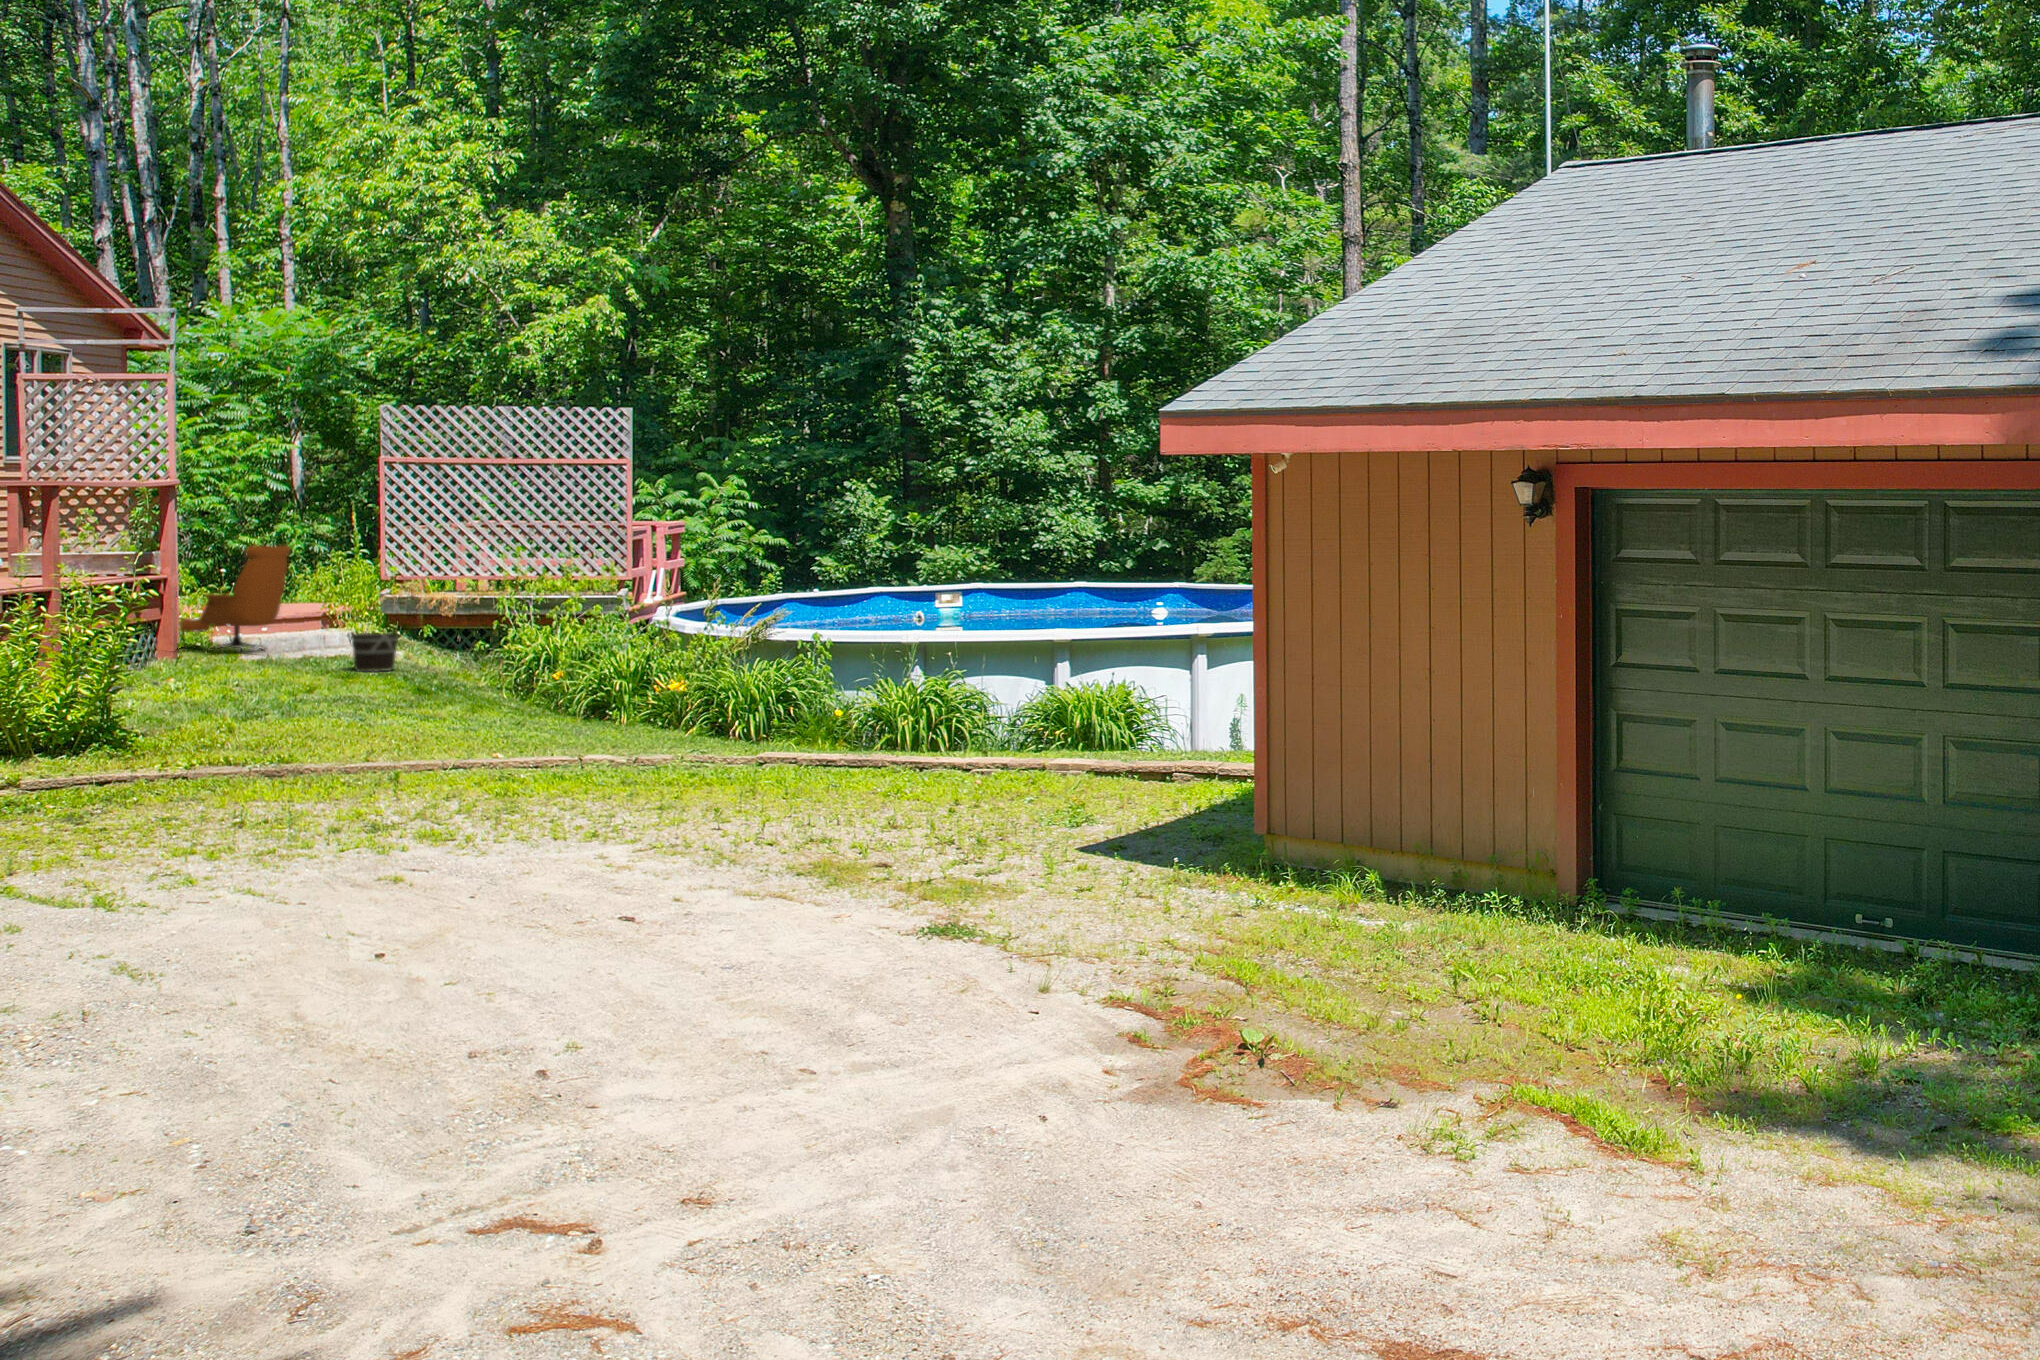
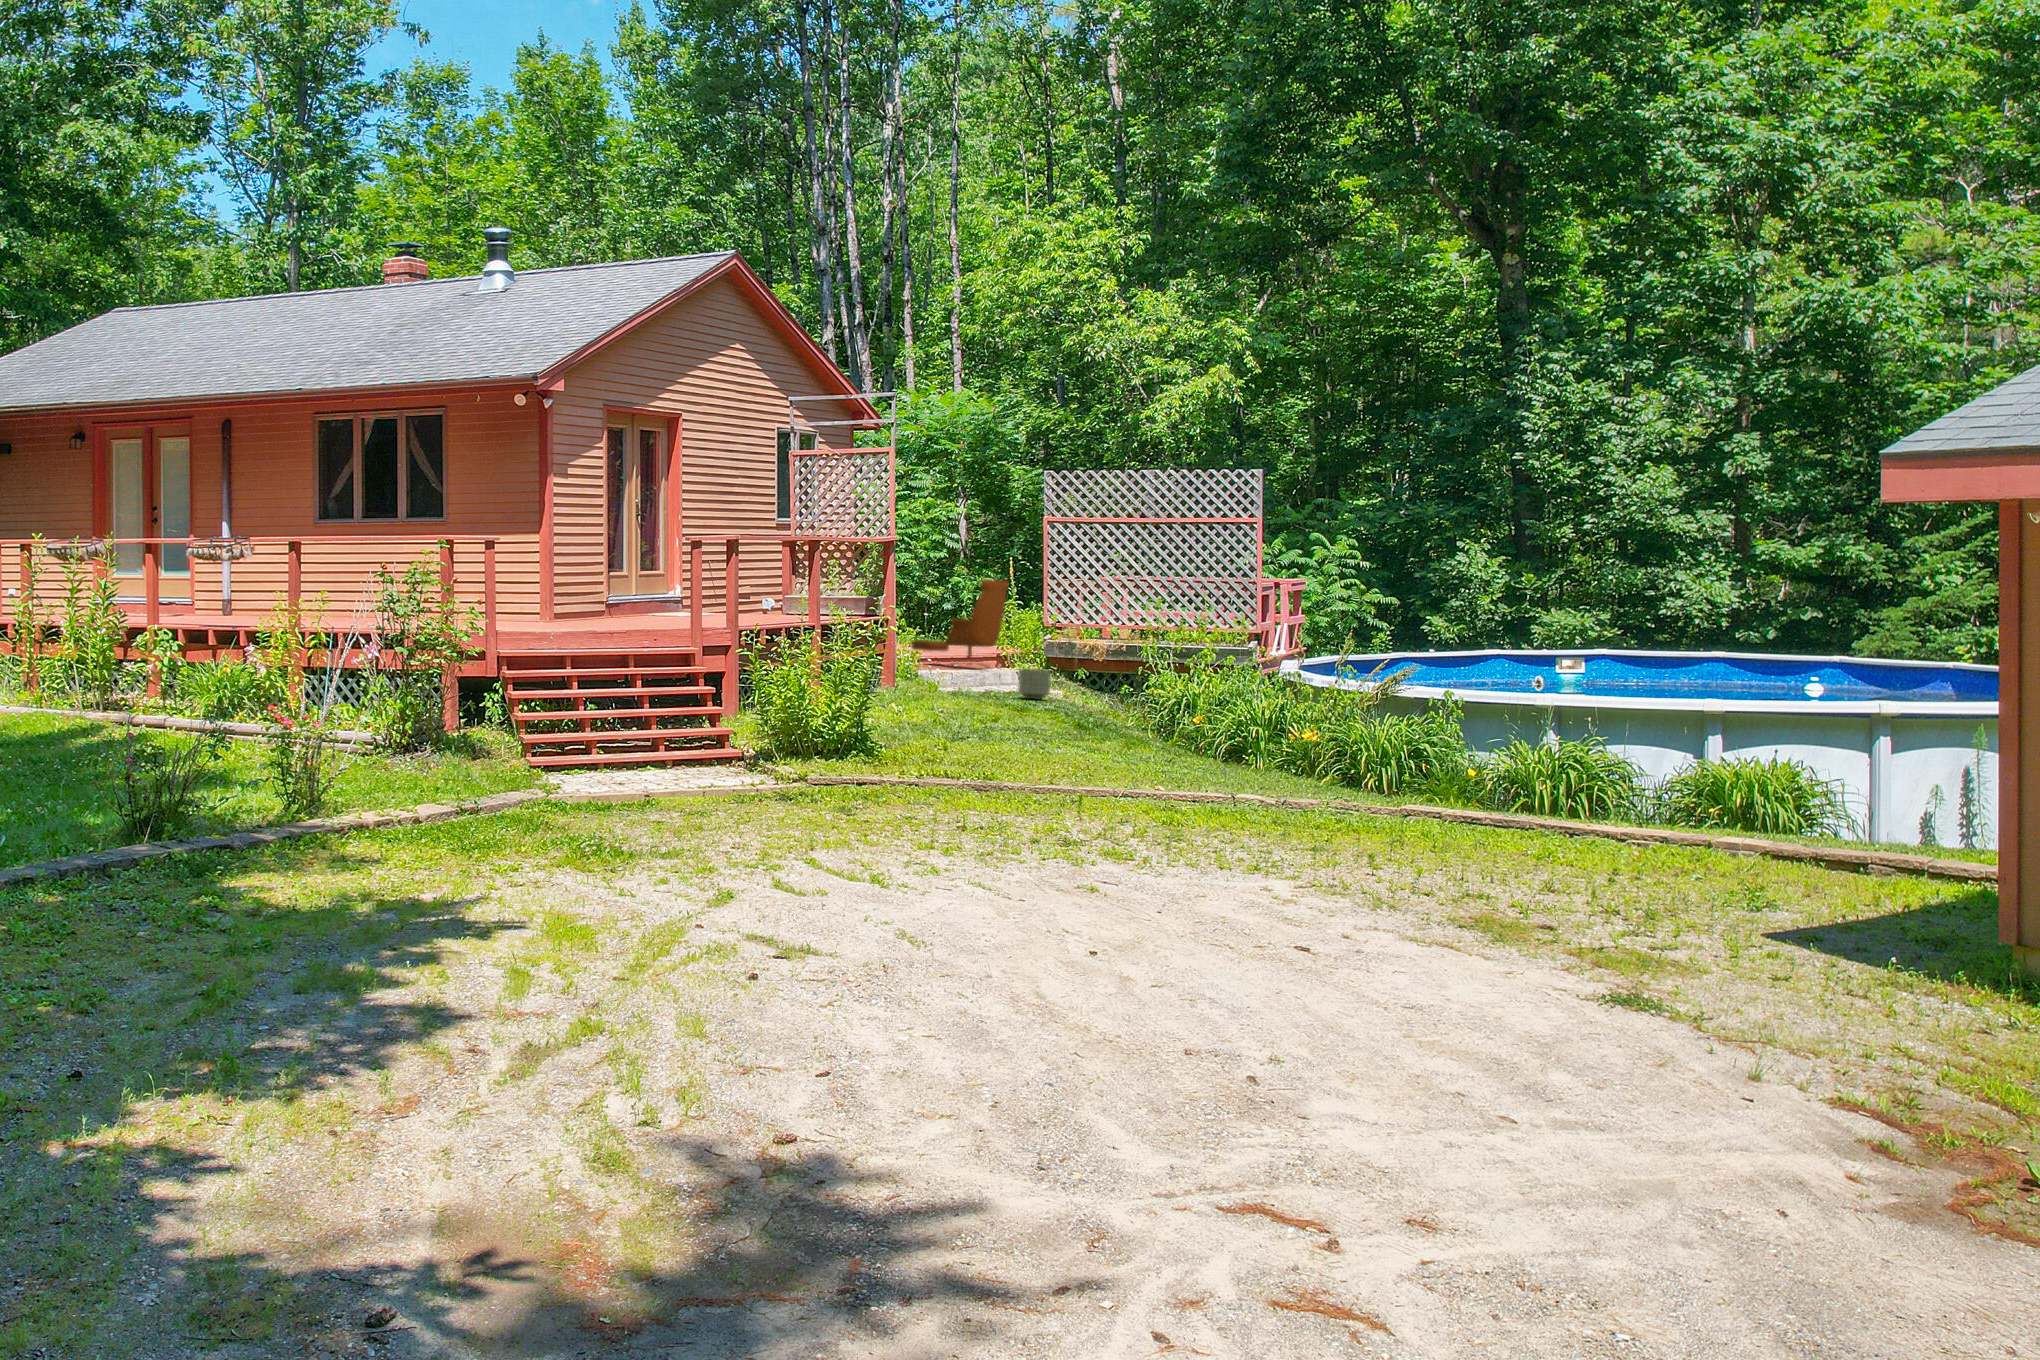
bucket: present [352,633,399,672] -> none [1062,651,1096,685]
planter: none [223,689,273,730] -> present [1018,668,1051,699]

